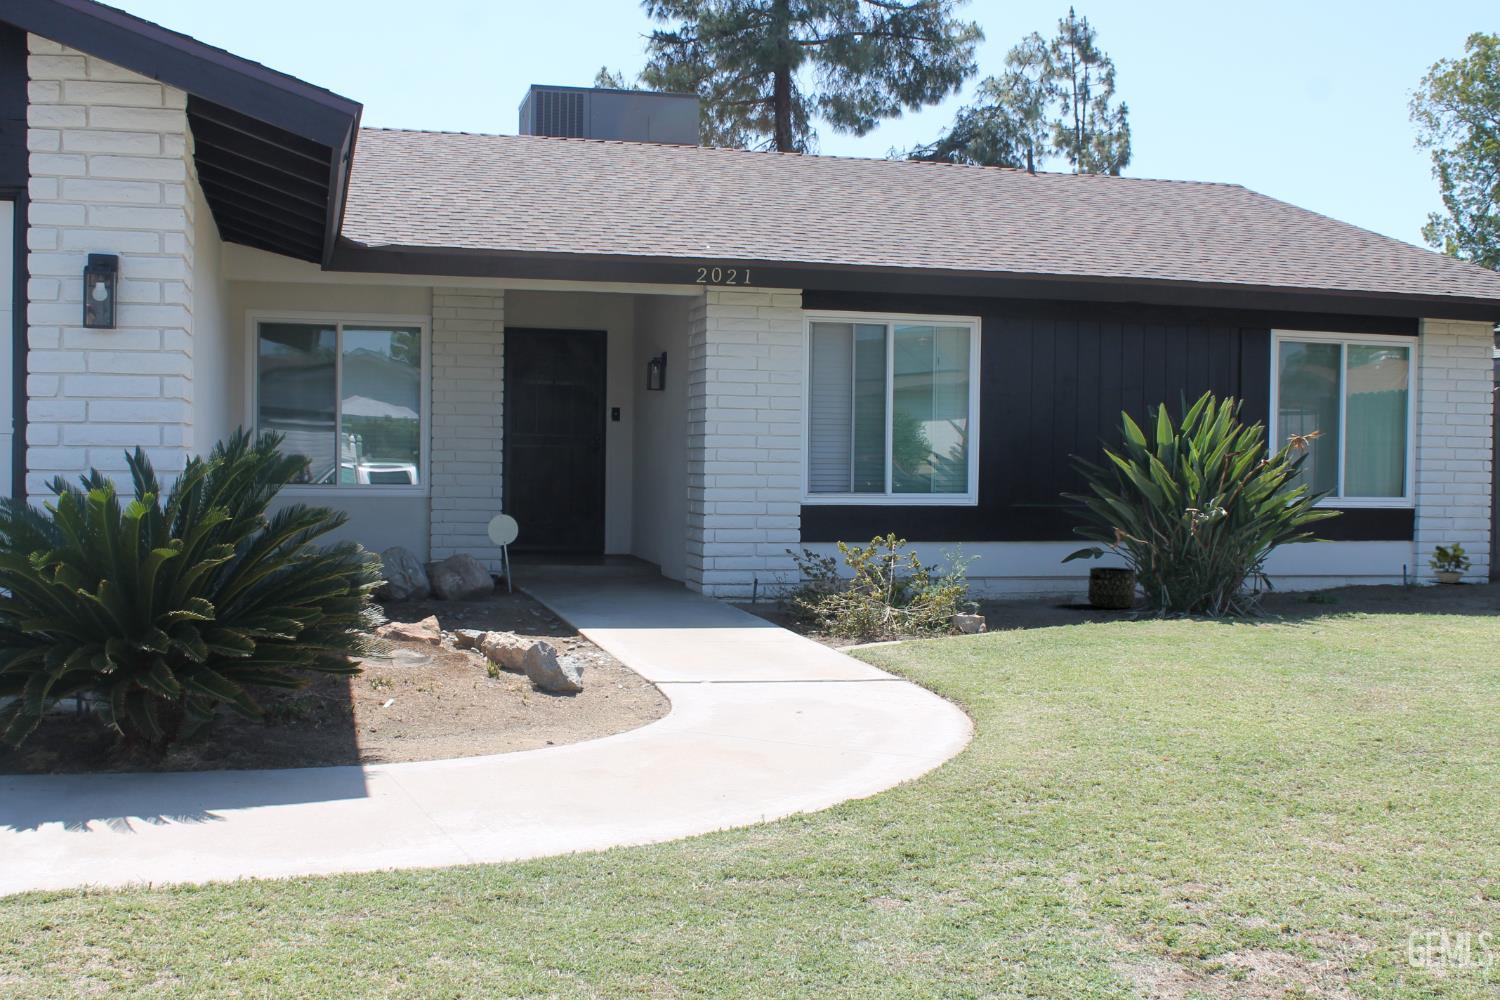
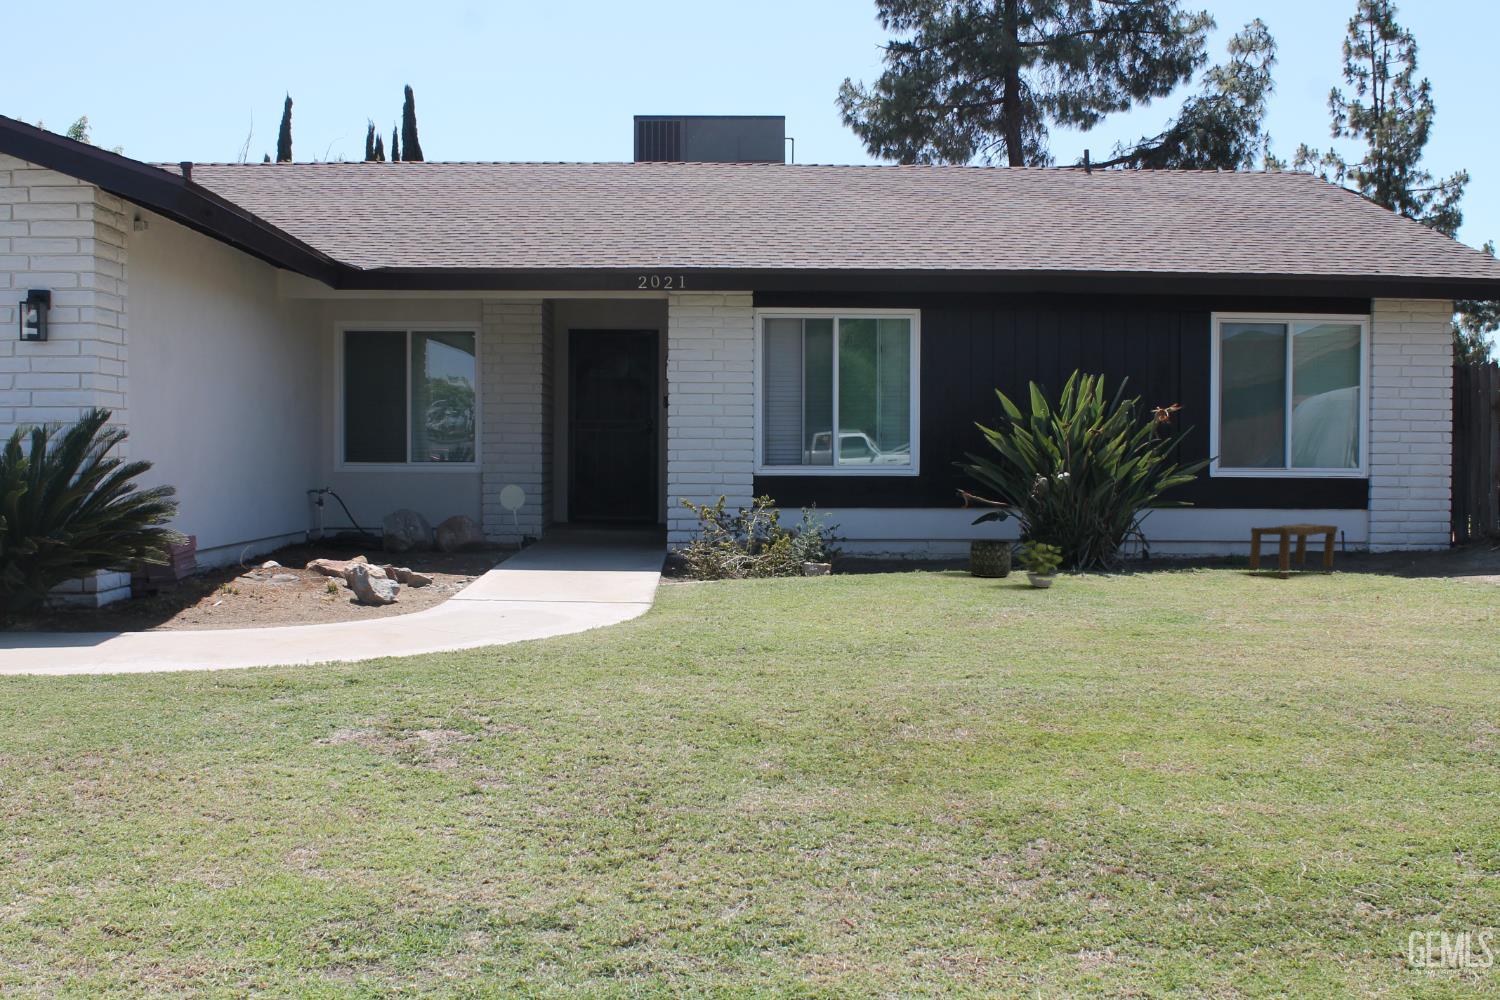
bench: none [1326,535,1393,594] -> present [1250,523,1338,579]
potted plant: present [1429,543,1472,583] -> present [1018,540,1063,588]

